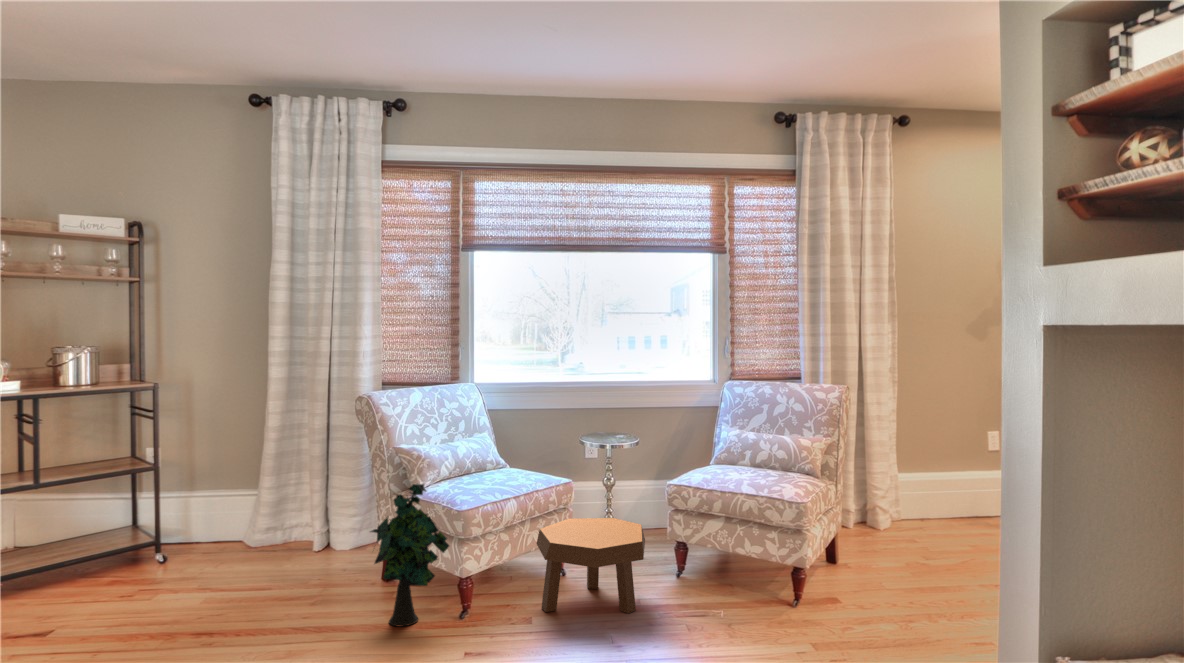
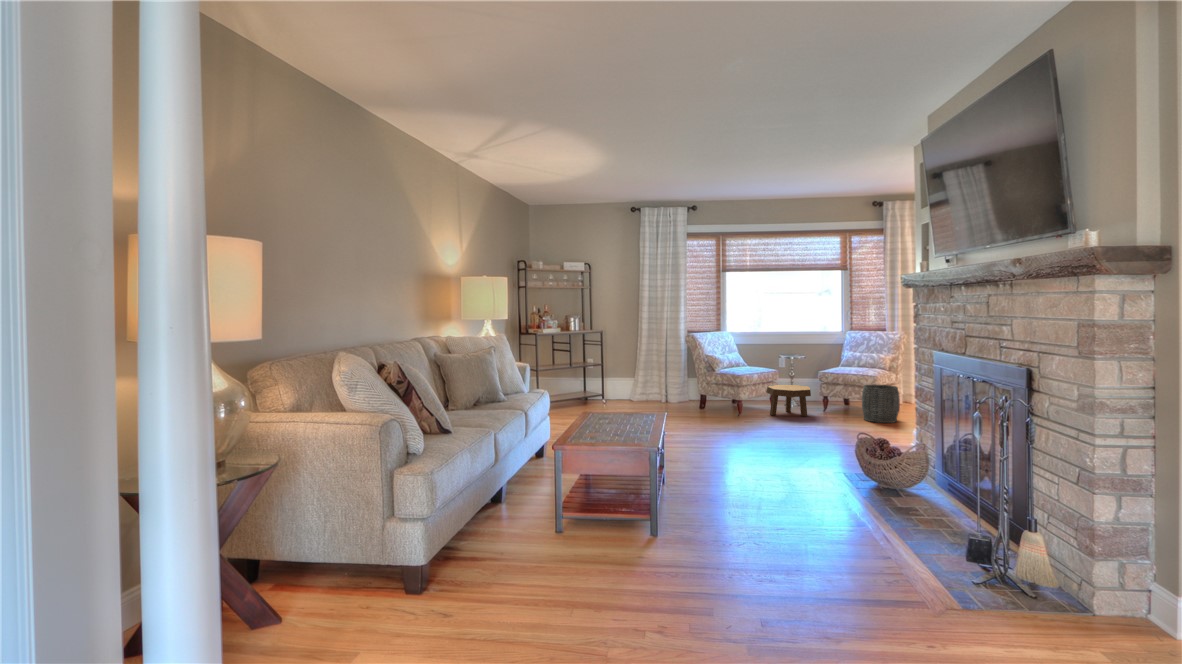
decorative plant: present [371,483,449,626] -> none [705,365,736,416]
woven basket: none [769,522,863,639] -> present [862,384,899,423]

